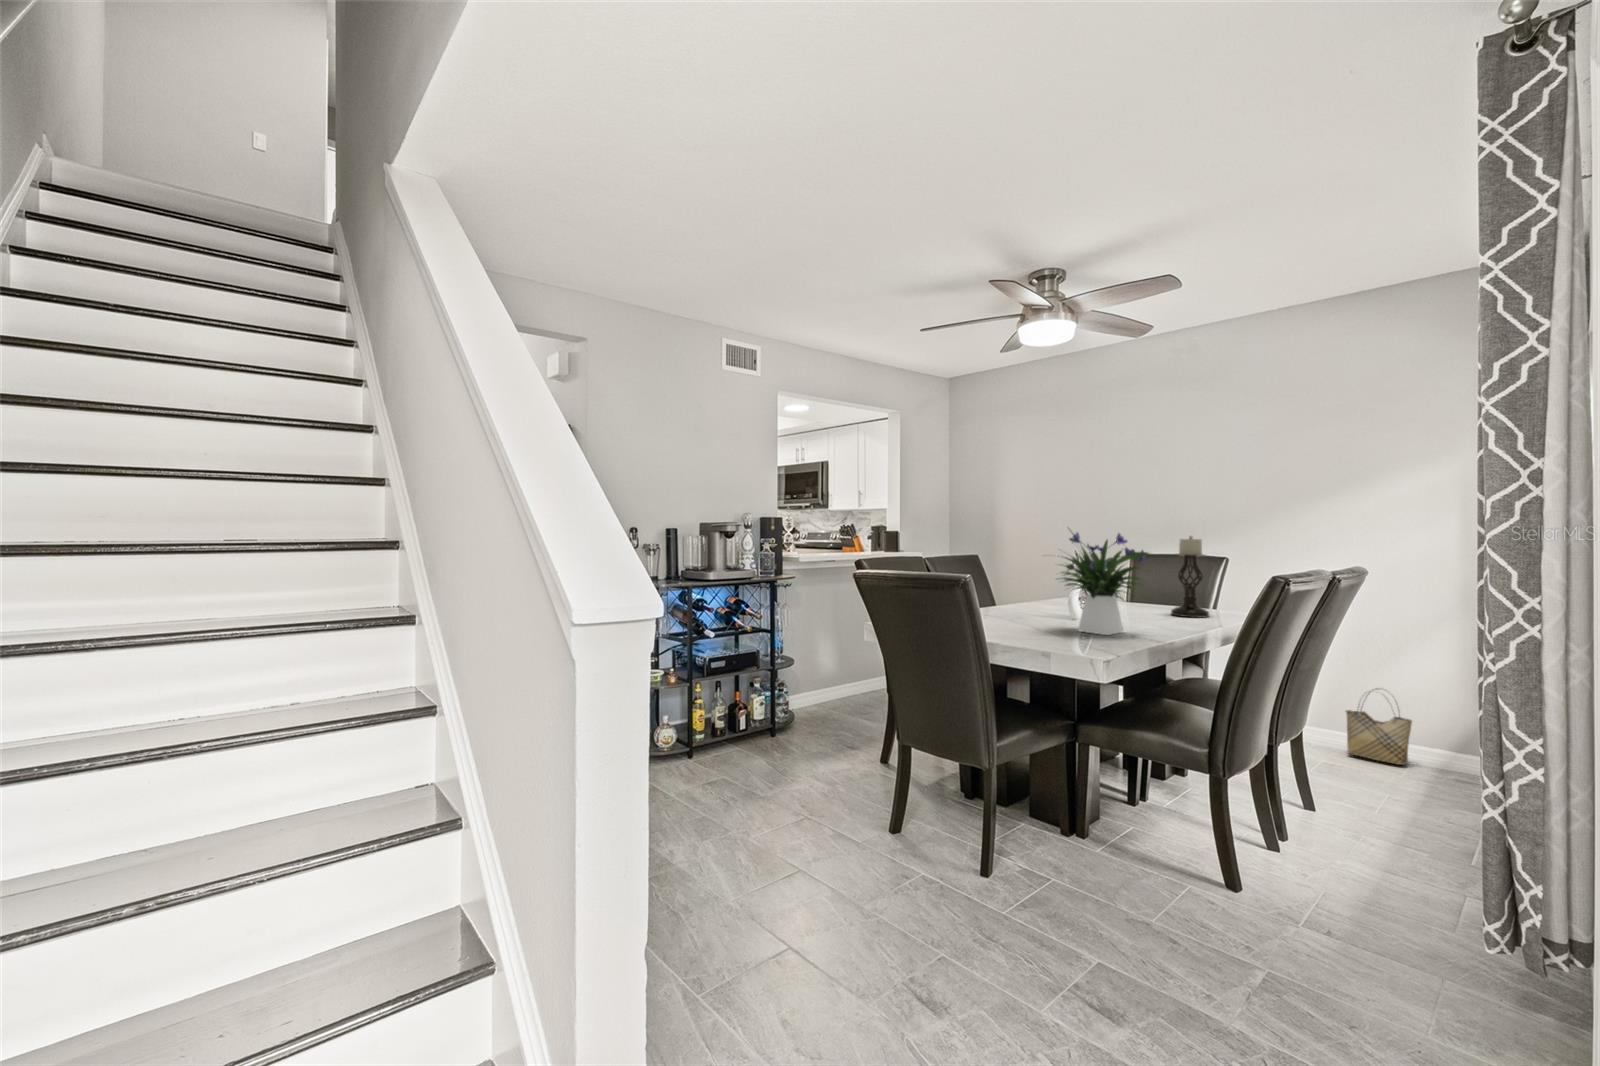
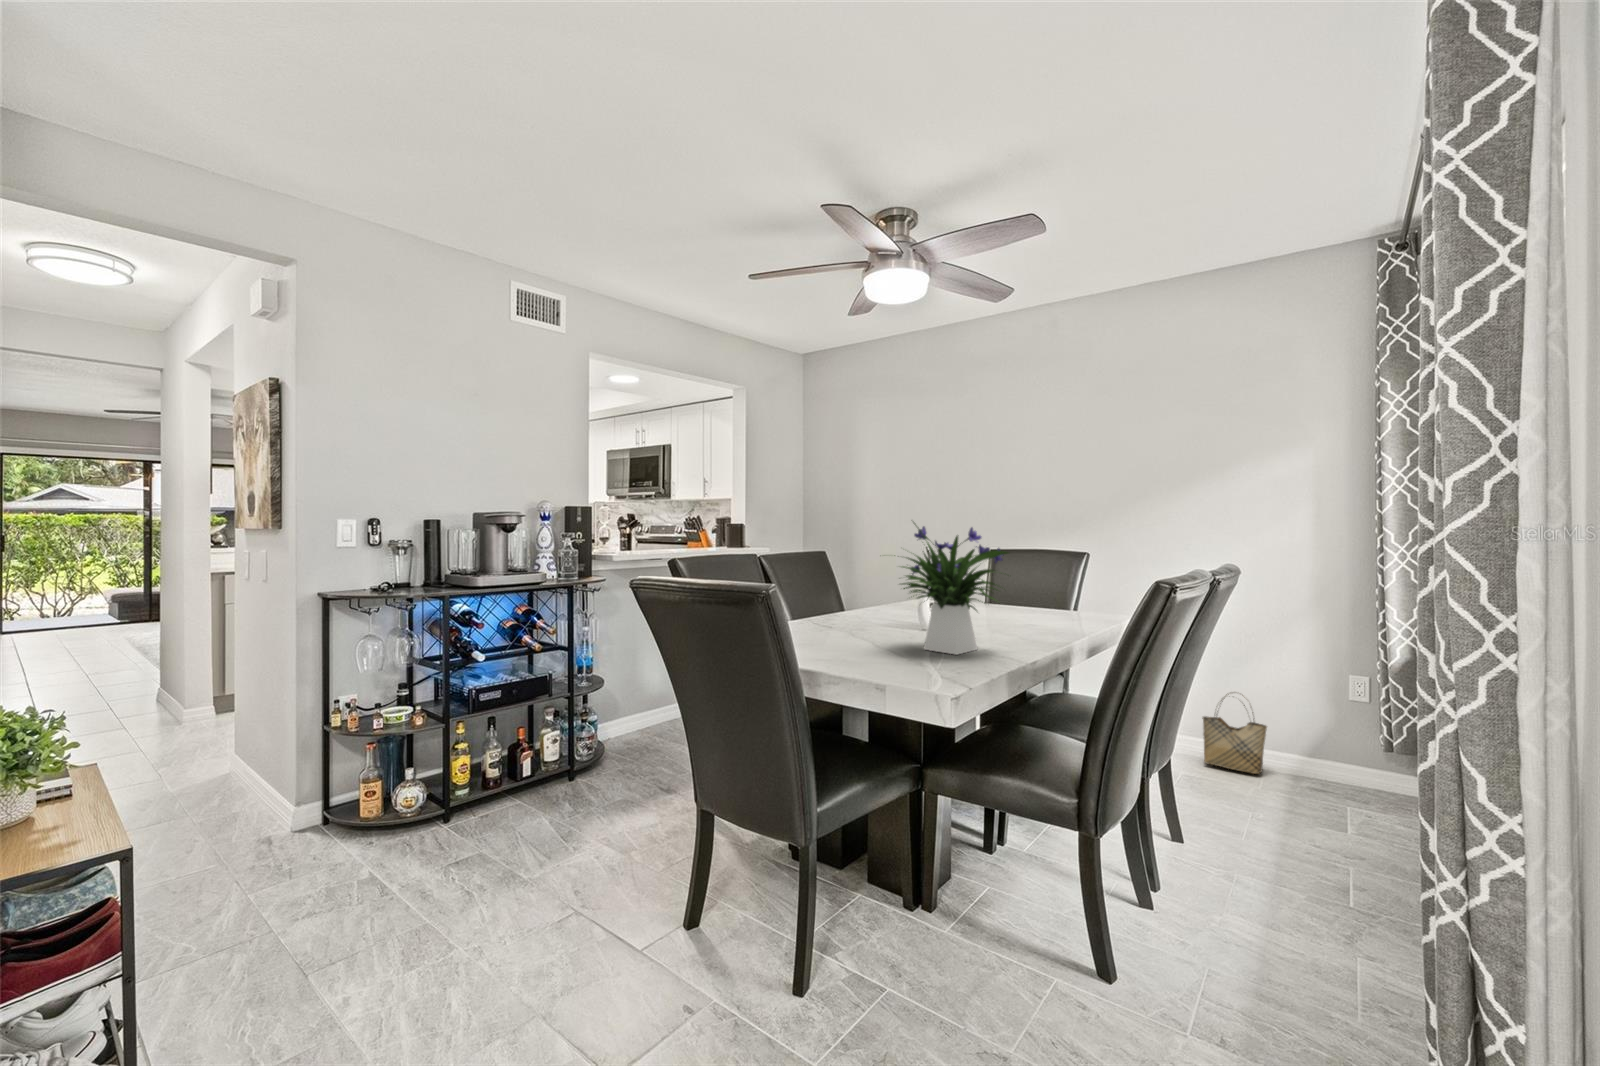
candle holder: present [1171,536,1209,617] -> none [1029,530,1071,625]

